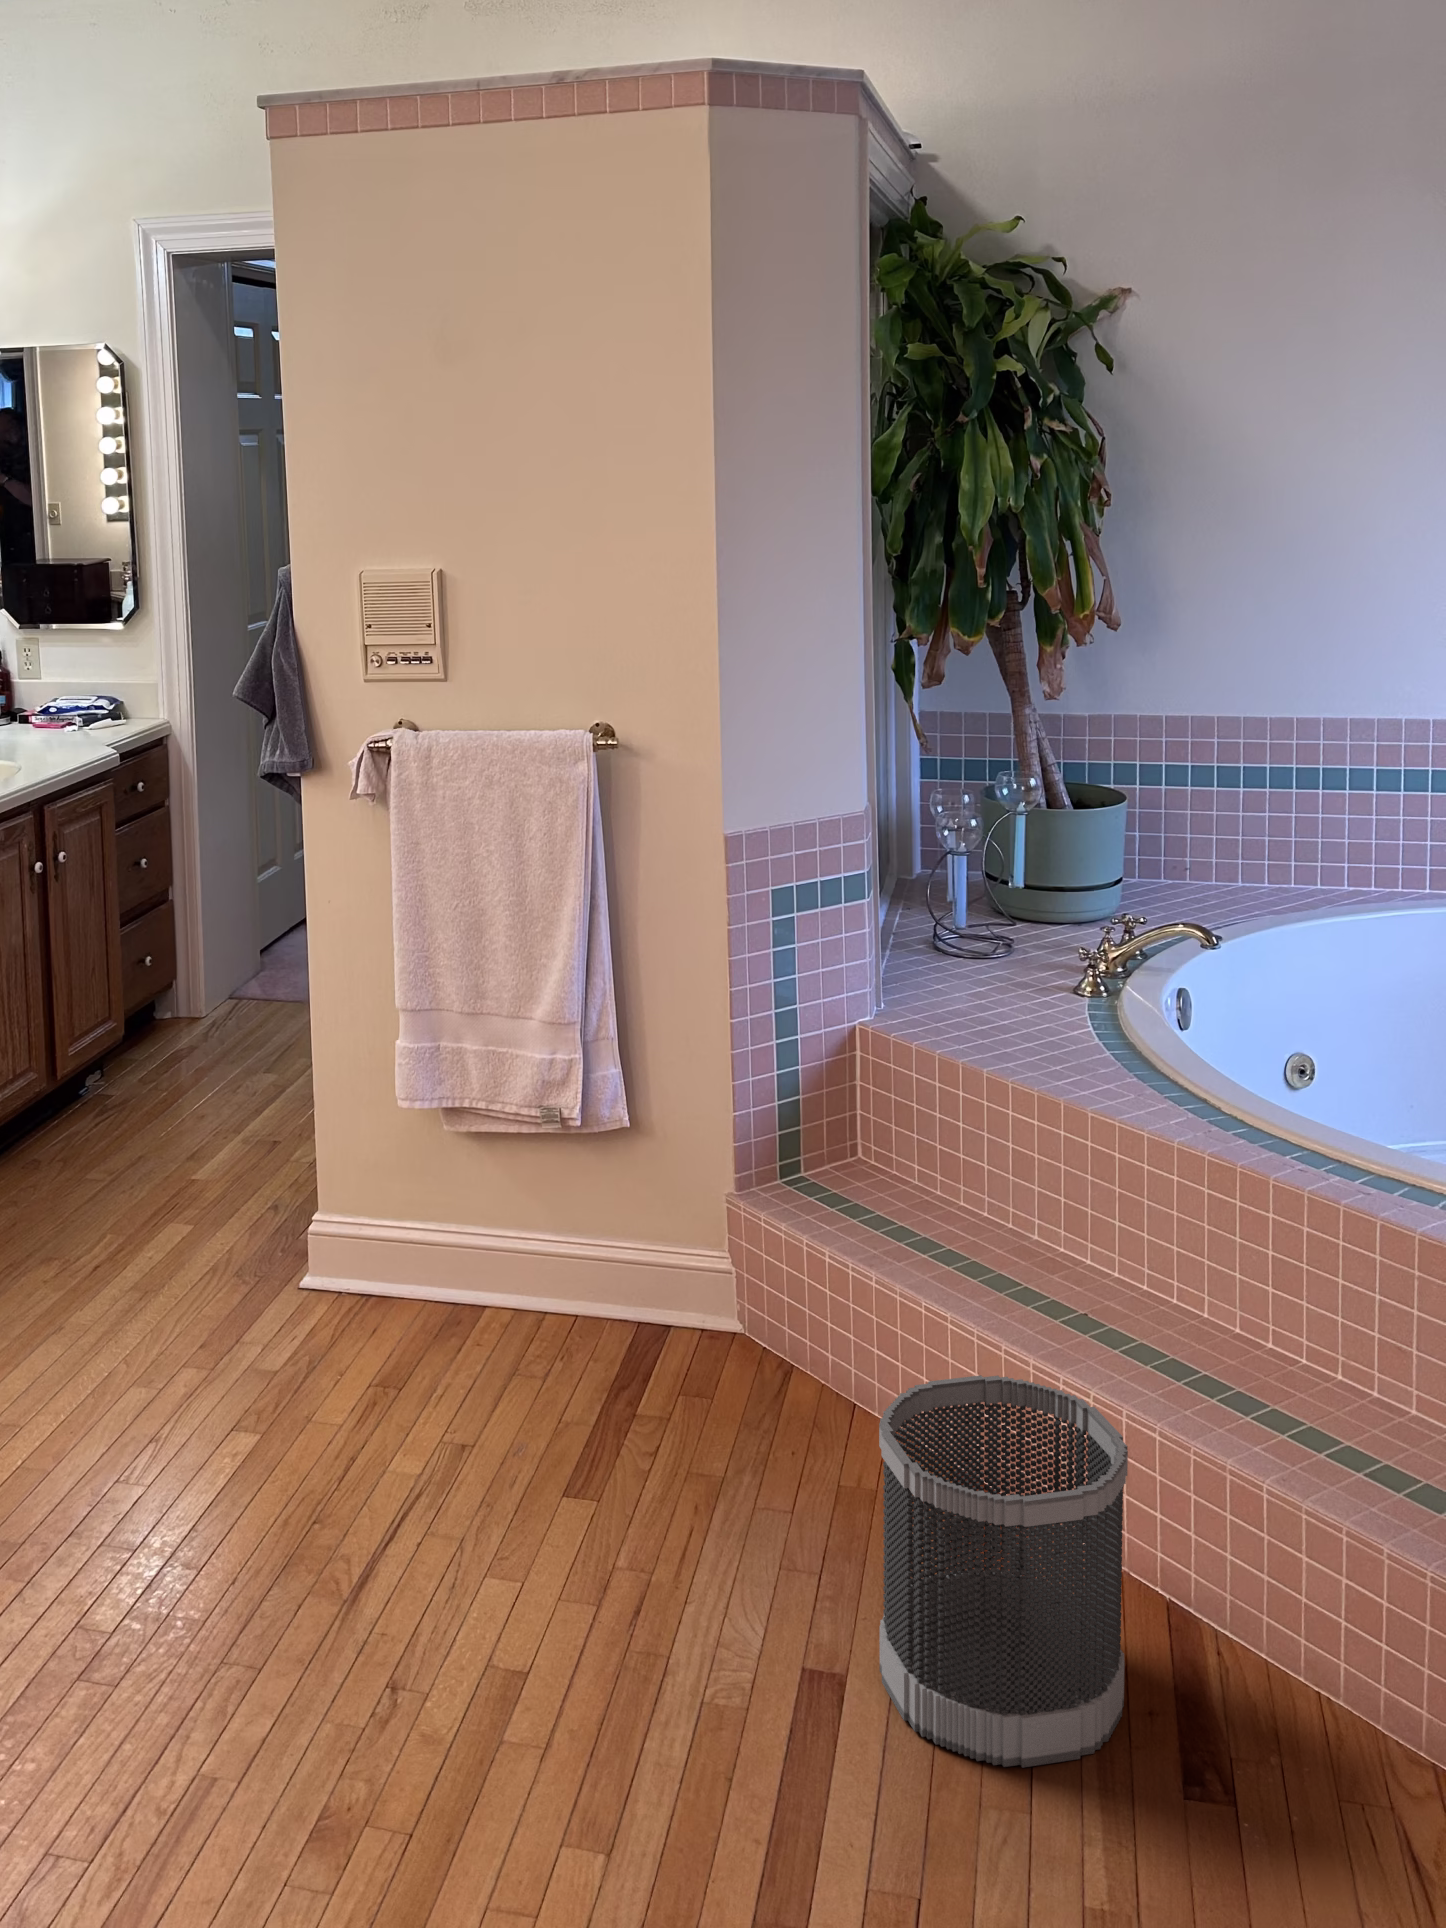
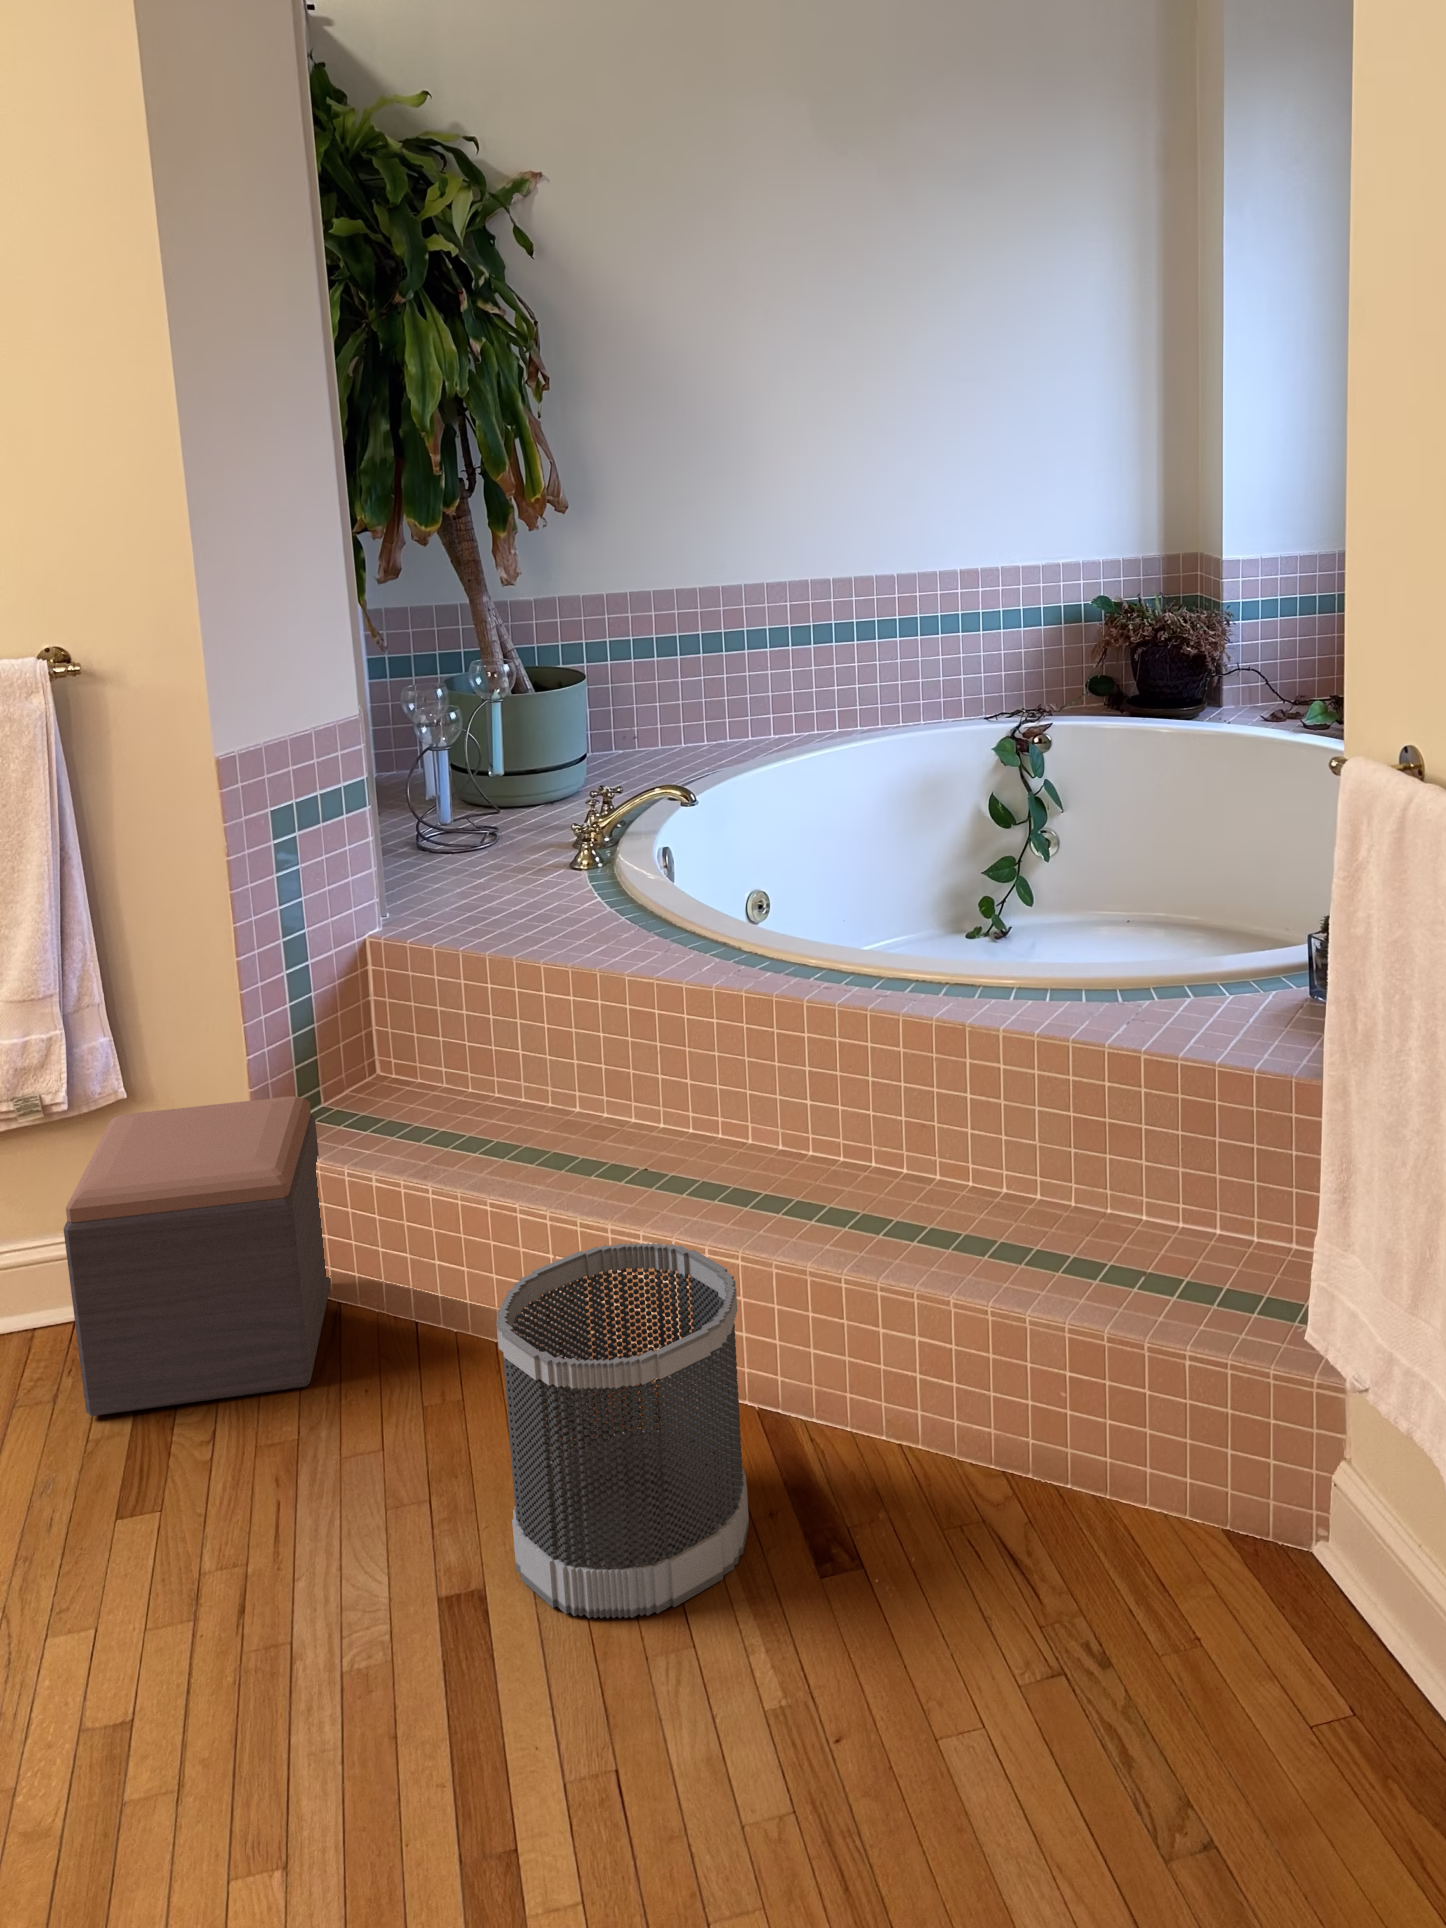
footstool: none [555,1142,786,1433] -> present [64,1096,331,1416]

